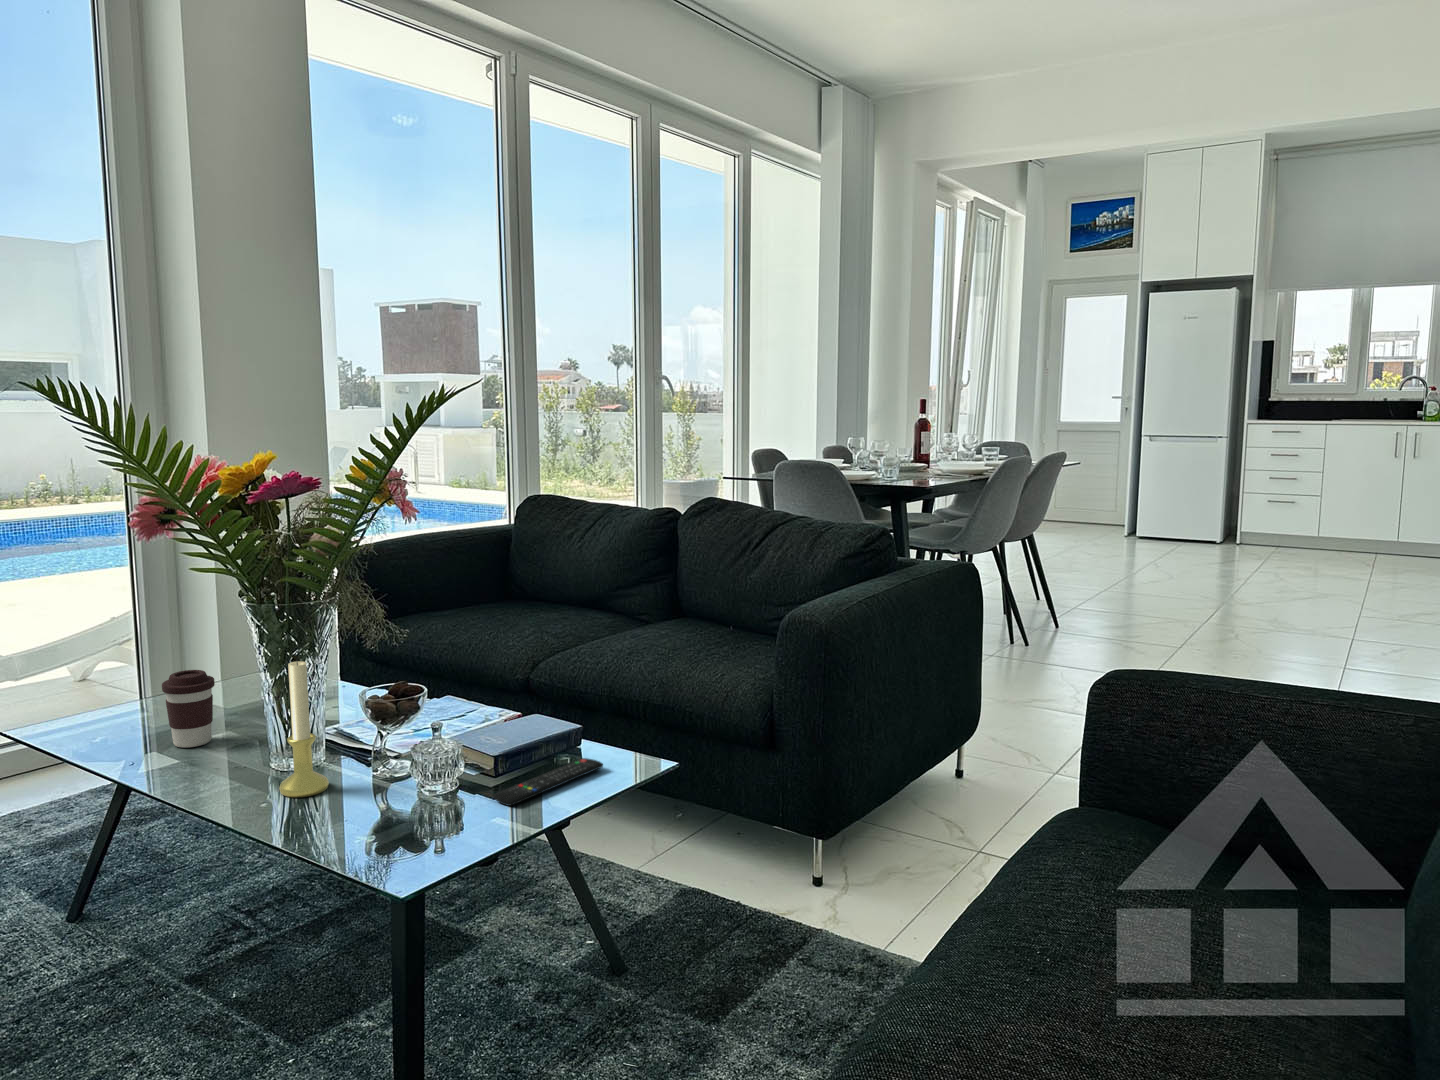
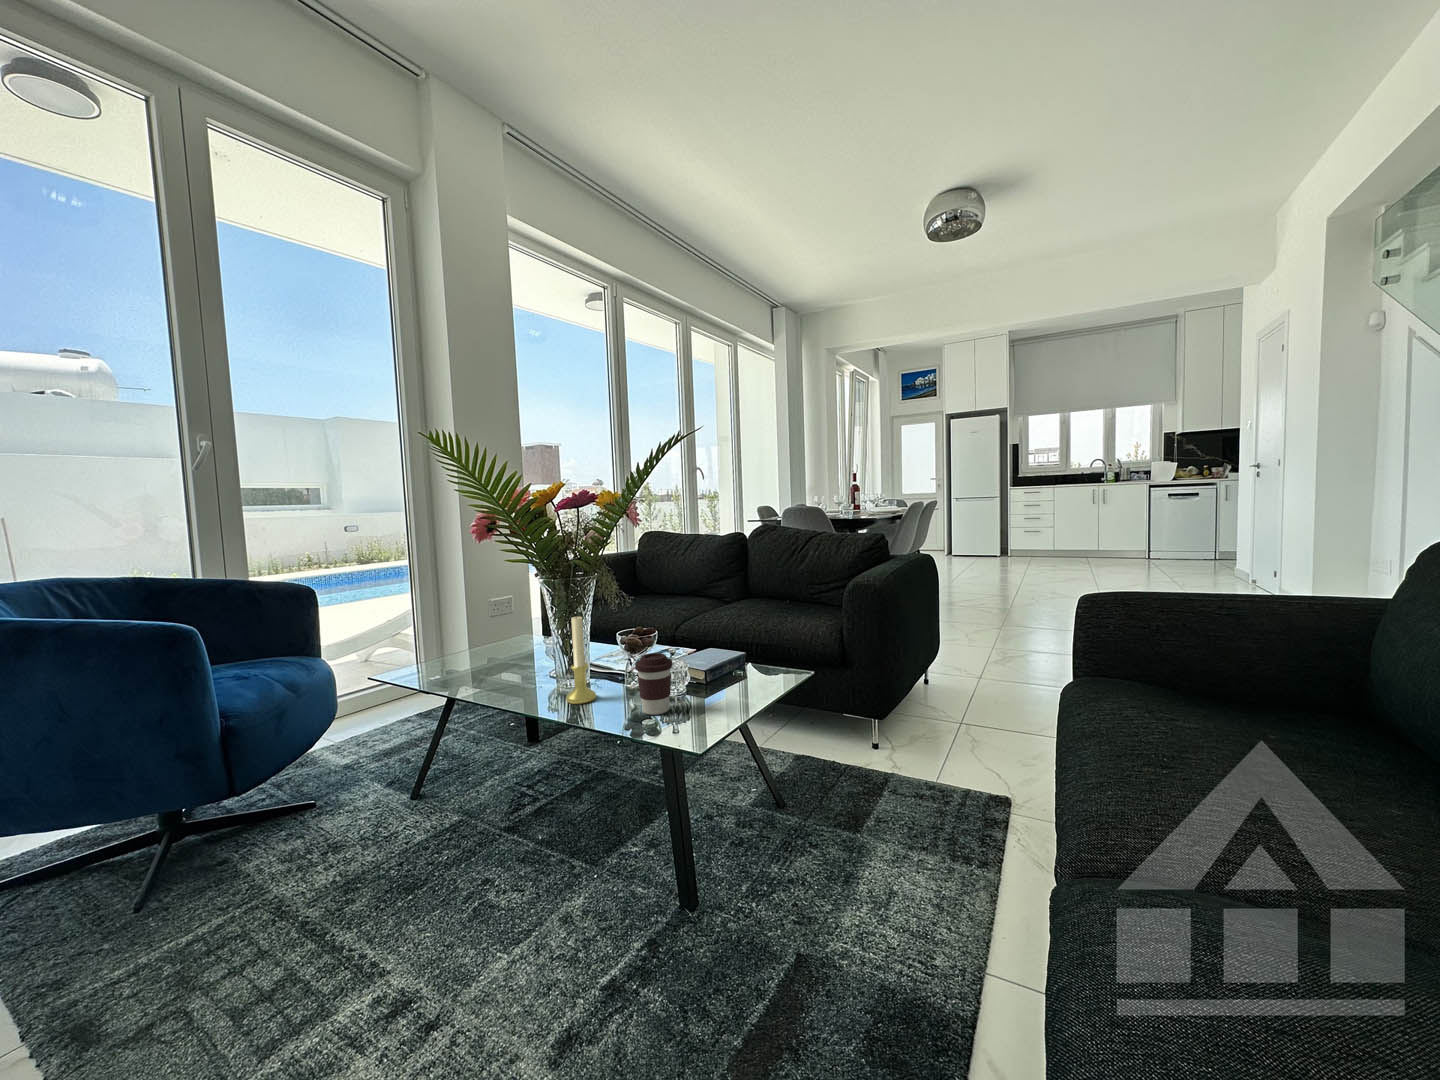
coffee cup: present [162,670,215,748] -> present [635,653,672,715]
remote control: present [493,758,603,806] -> none [708,671,764,701]

